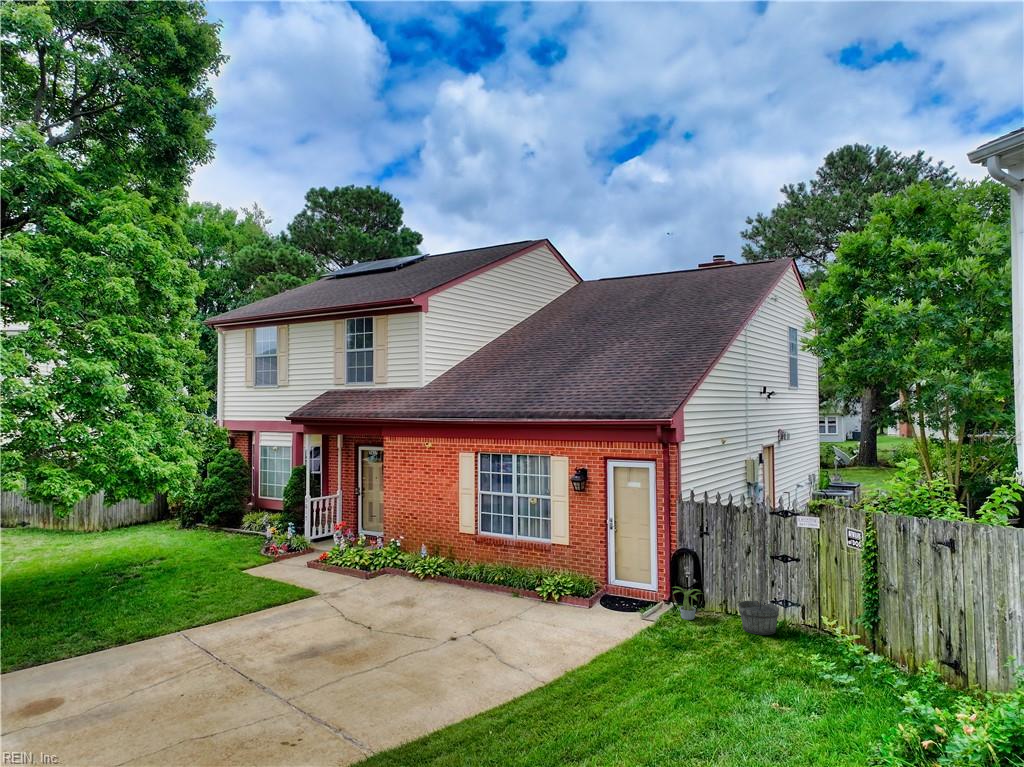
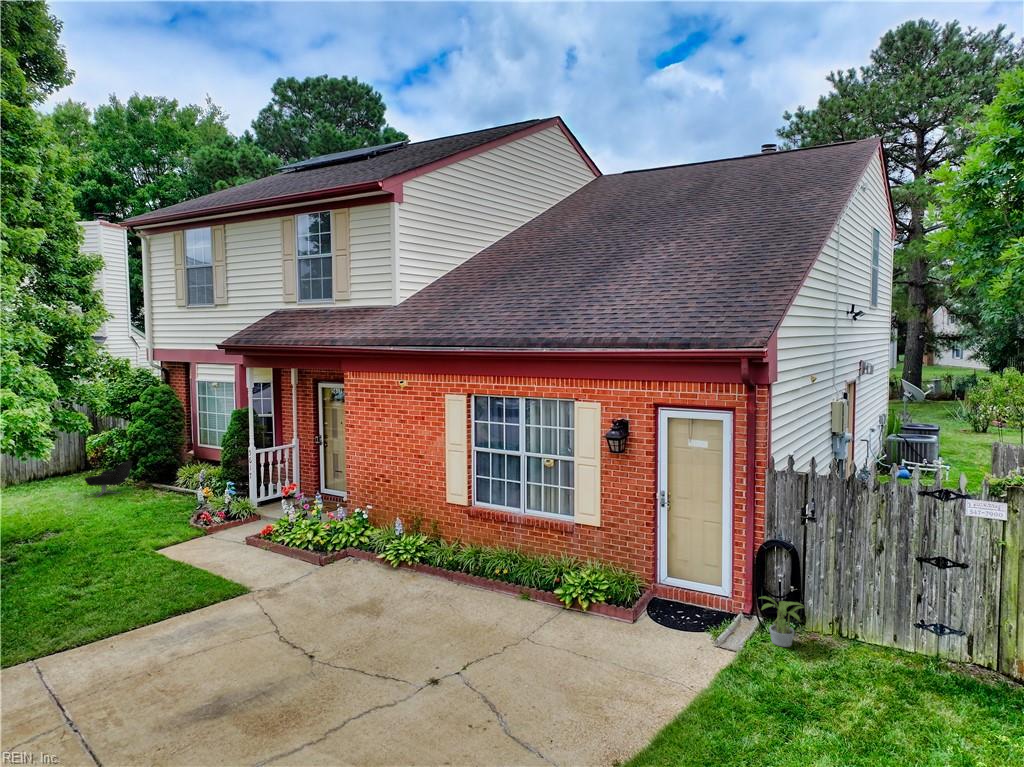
lounge chair: none [171,508,207,537] -> present [85,461,132,496]
wooden bucket: present [738,597,779,635] -> none [866,620,934,680]

